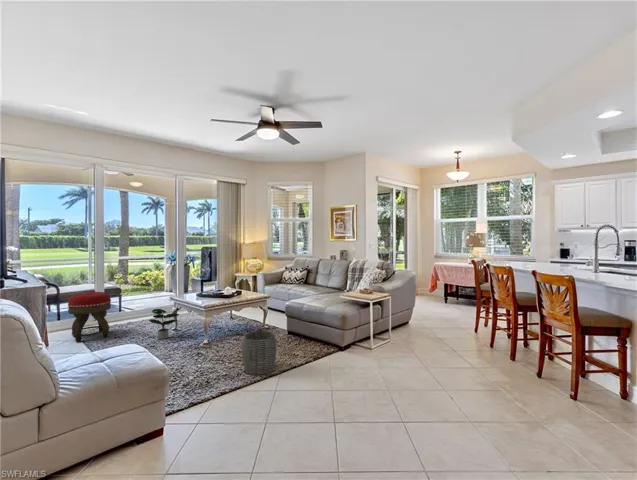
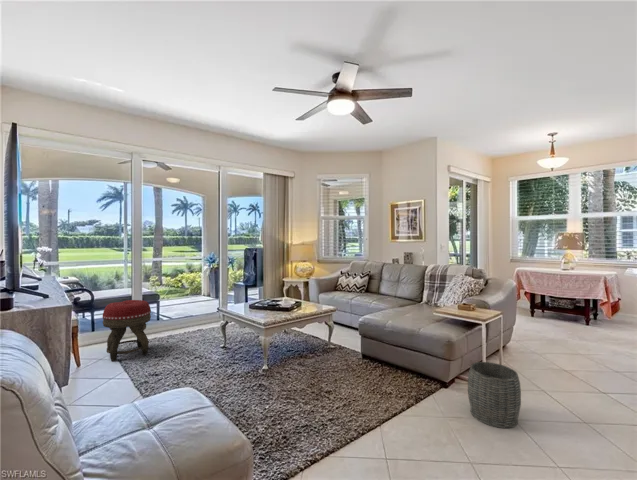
potted plant: present [149,309,179,339] -> none [194,322,229,360]
woven basket: present [242,331,276,375] -> present [468,362,521,428]

